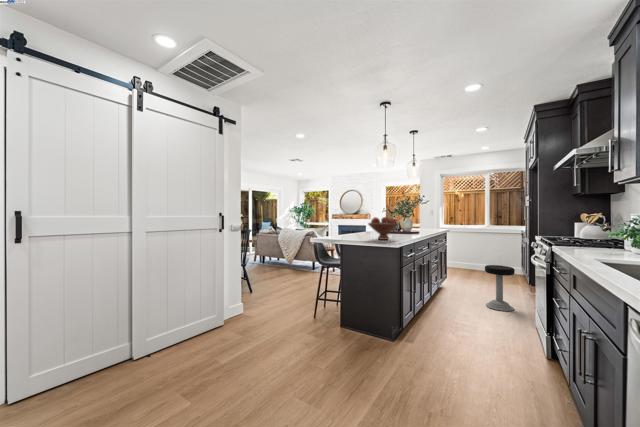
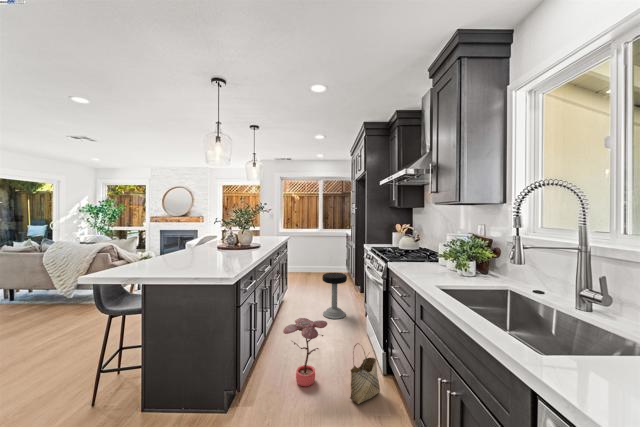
fruit bowl: present [368,217,399,240] -> none [190,234,236,268]
potted plant: none [438,291,481,346] -> present [283,318,327,386]
woven basket: none [502,317,538,368] -> present [350,343,380,404]

